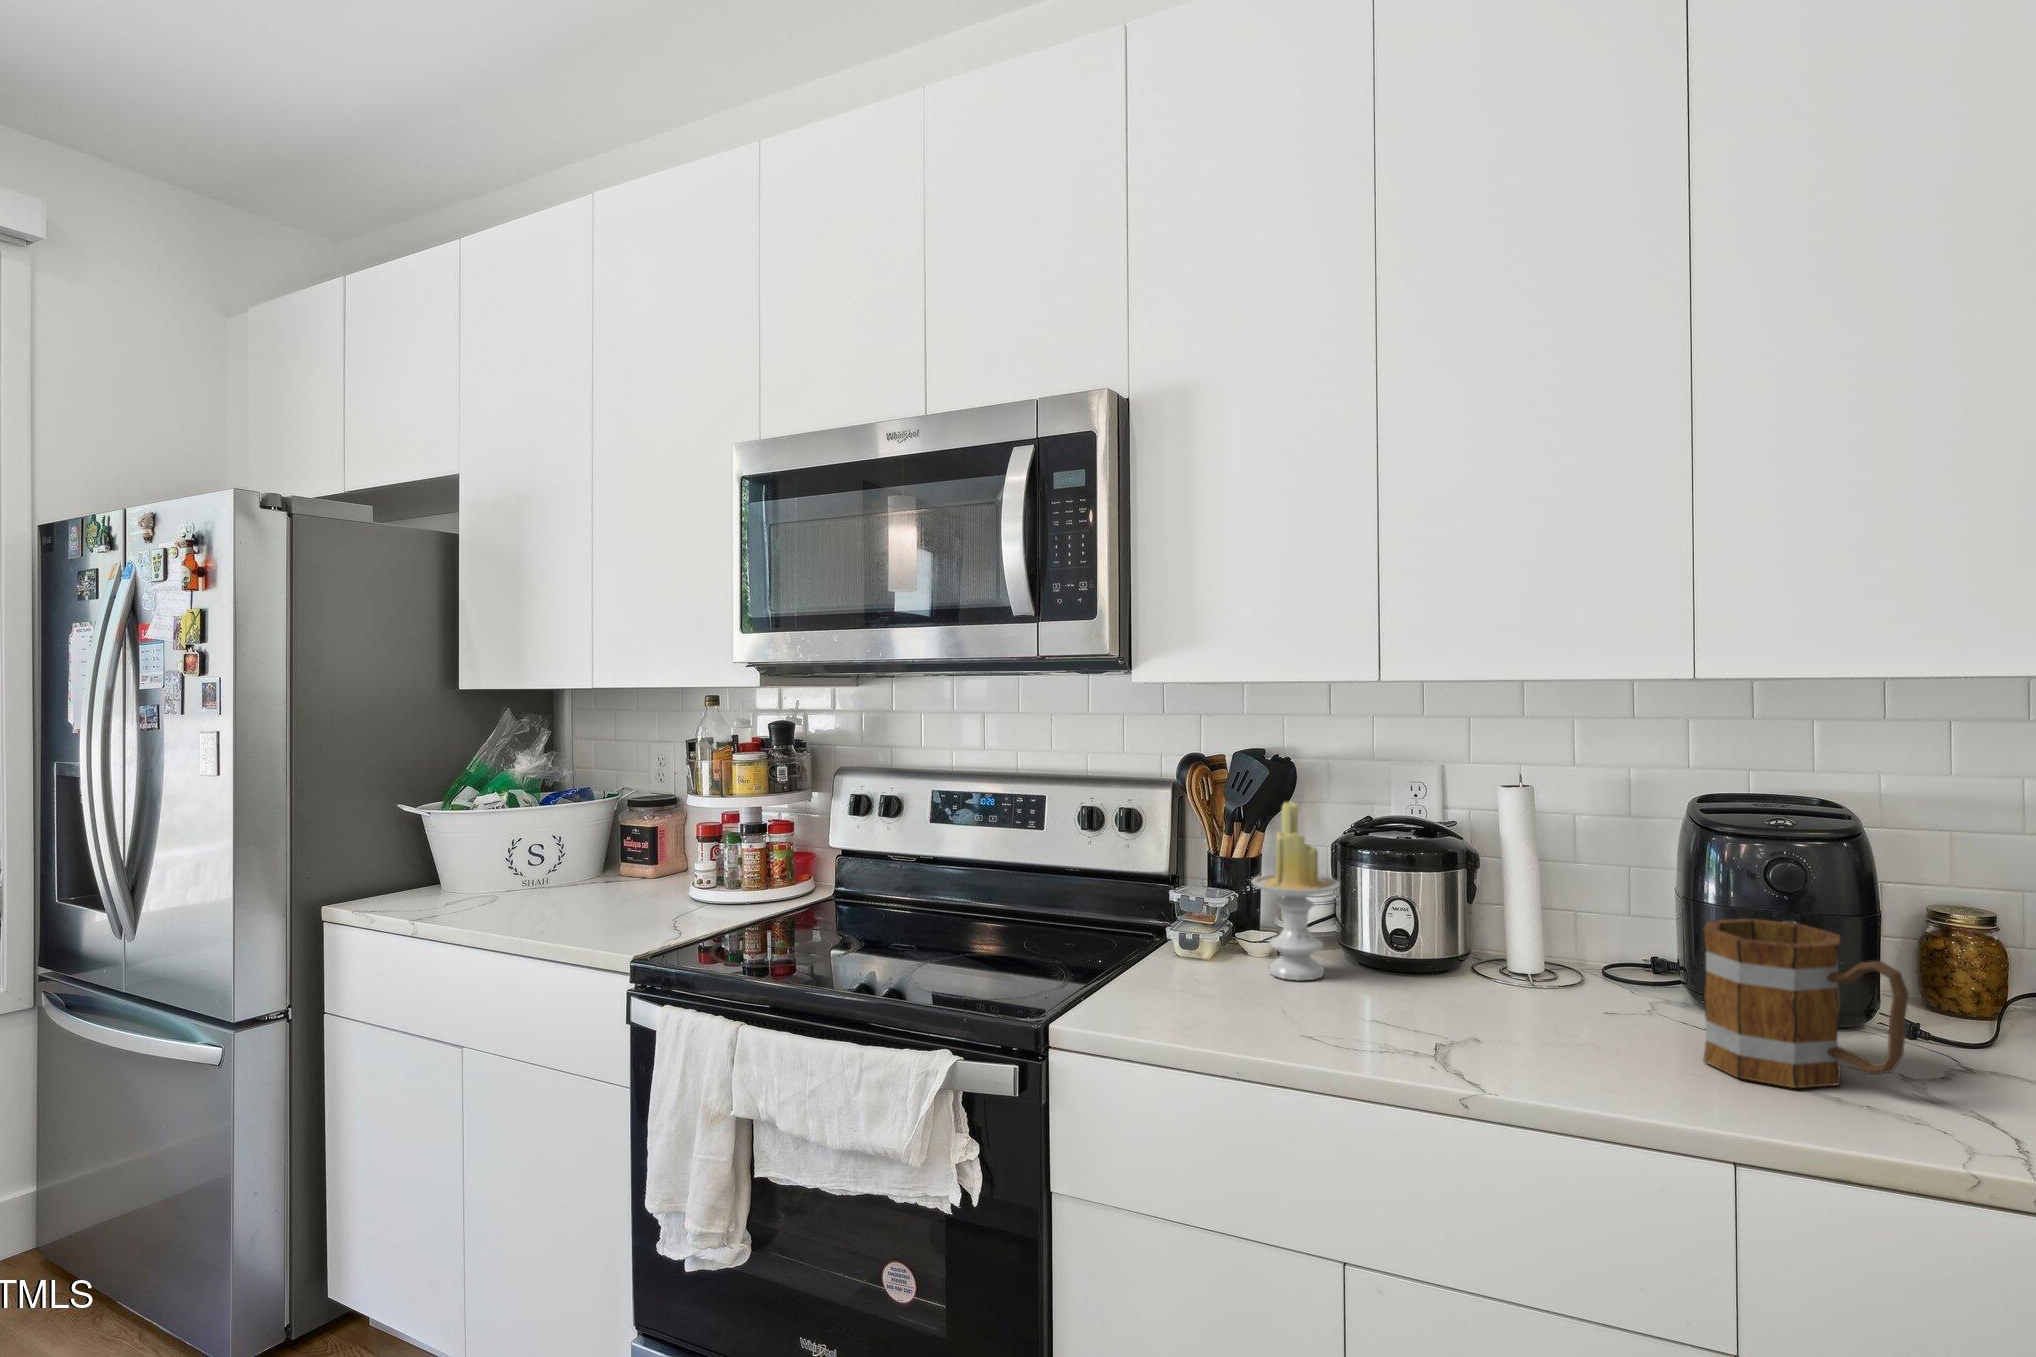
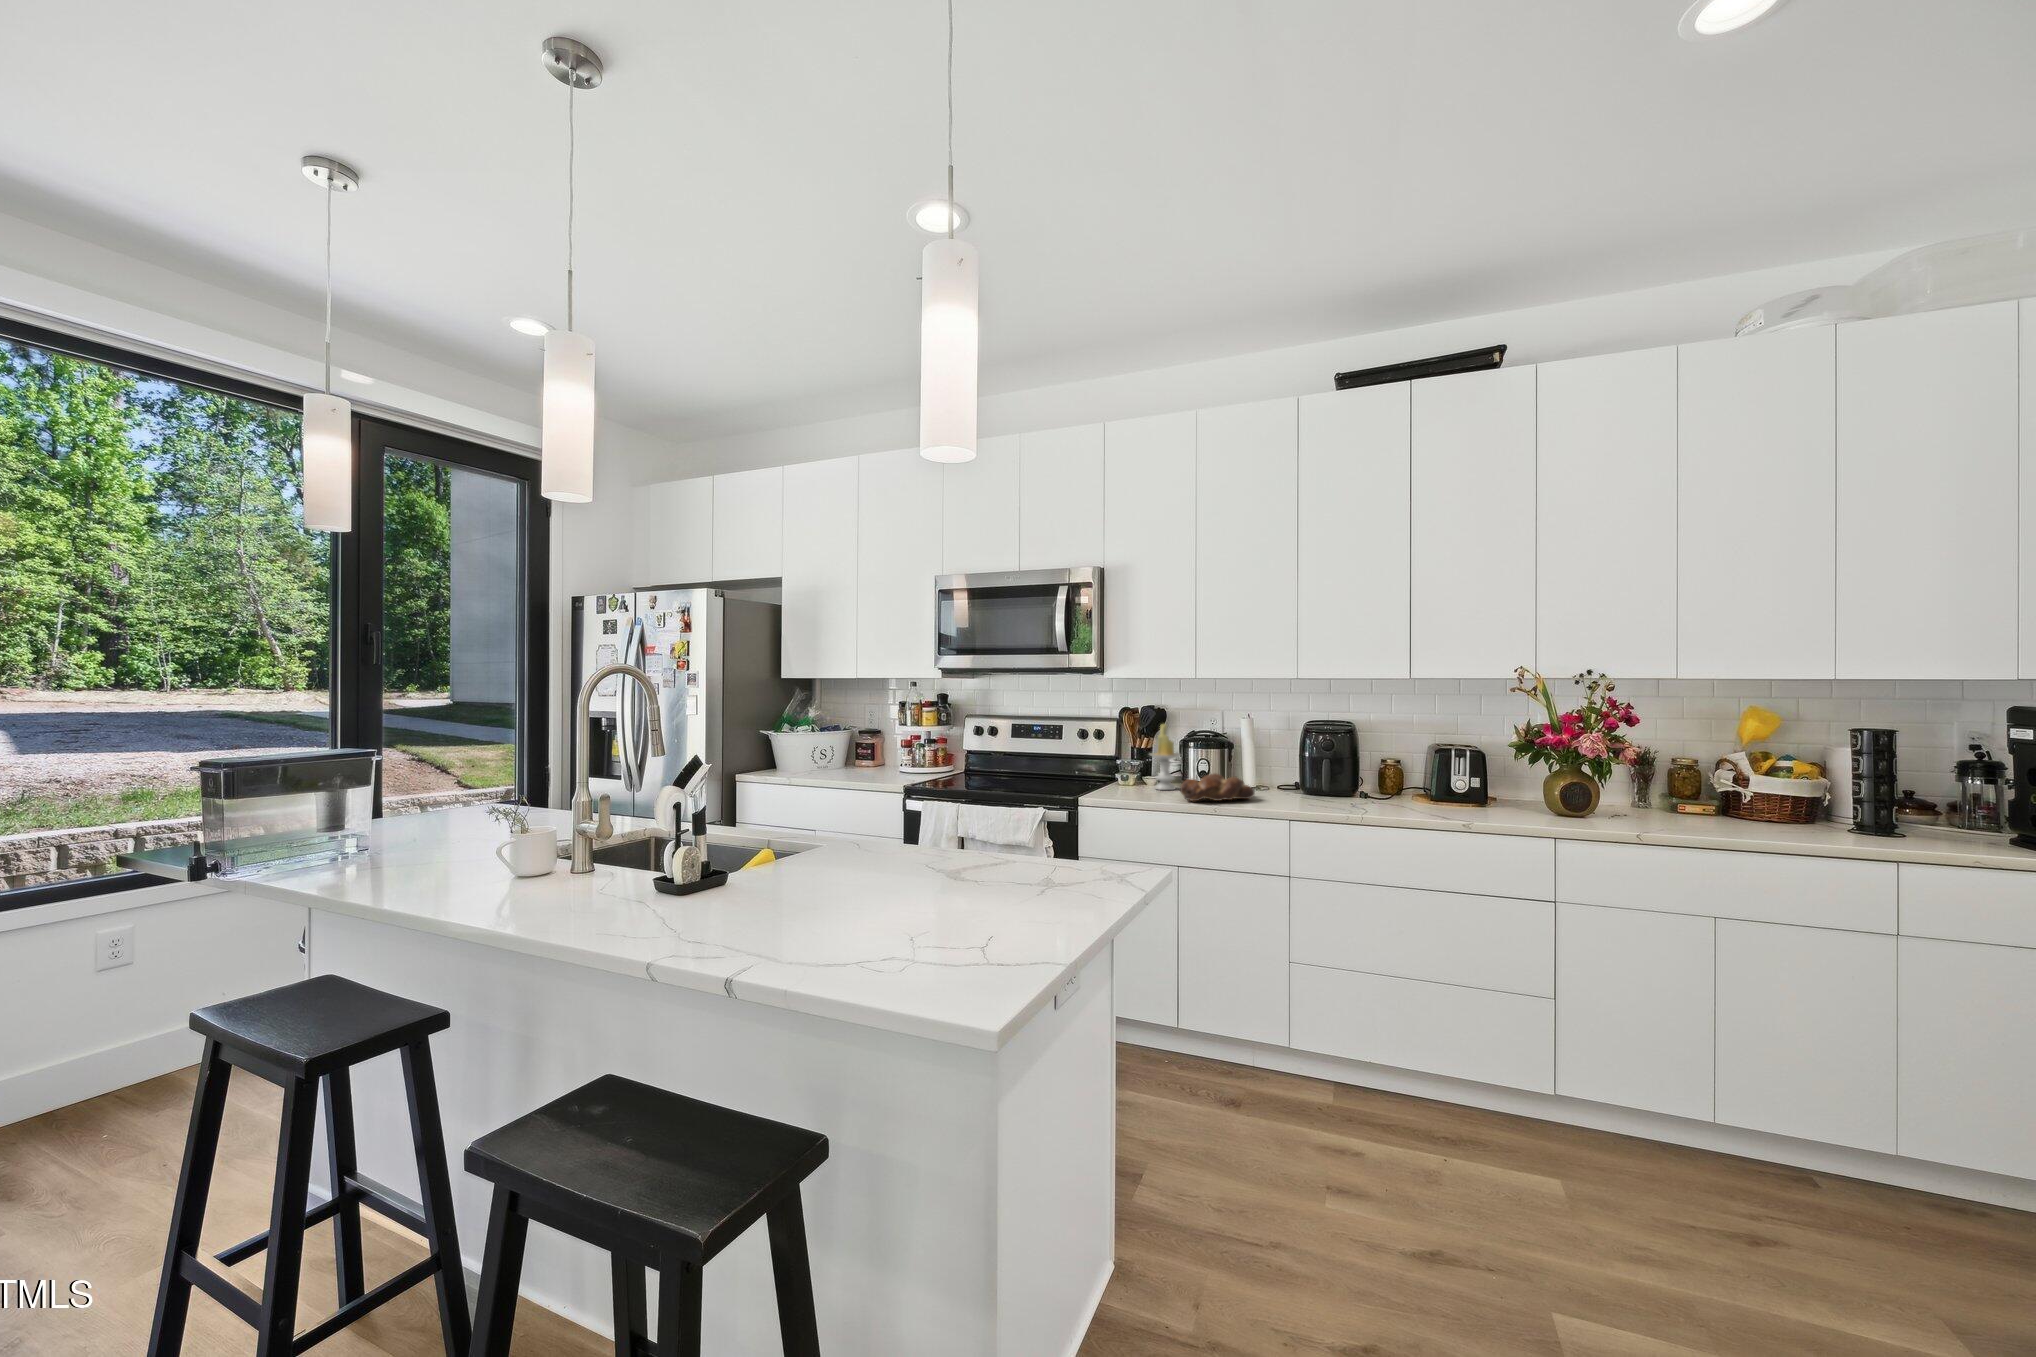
mug: present [1703,919,1908,1088] -> none [1297,758,1352,807]
bread loaf: none [1341,955,1564,1046] -> present [1180,773,1255,801]

